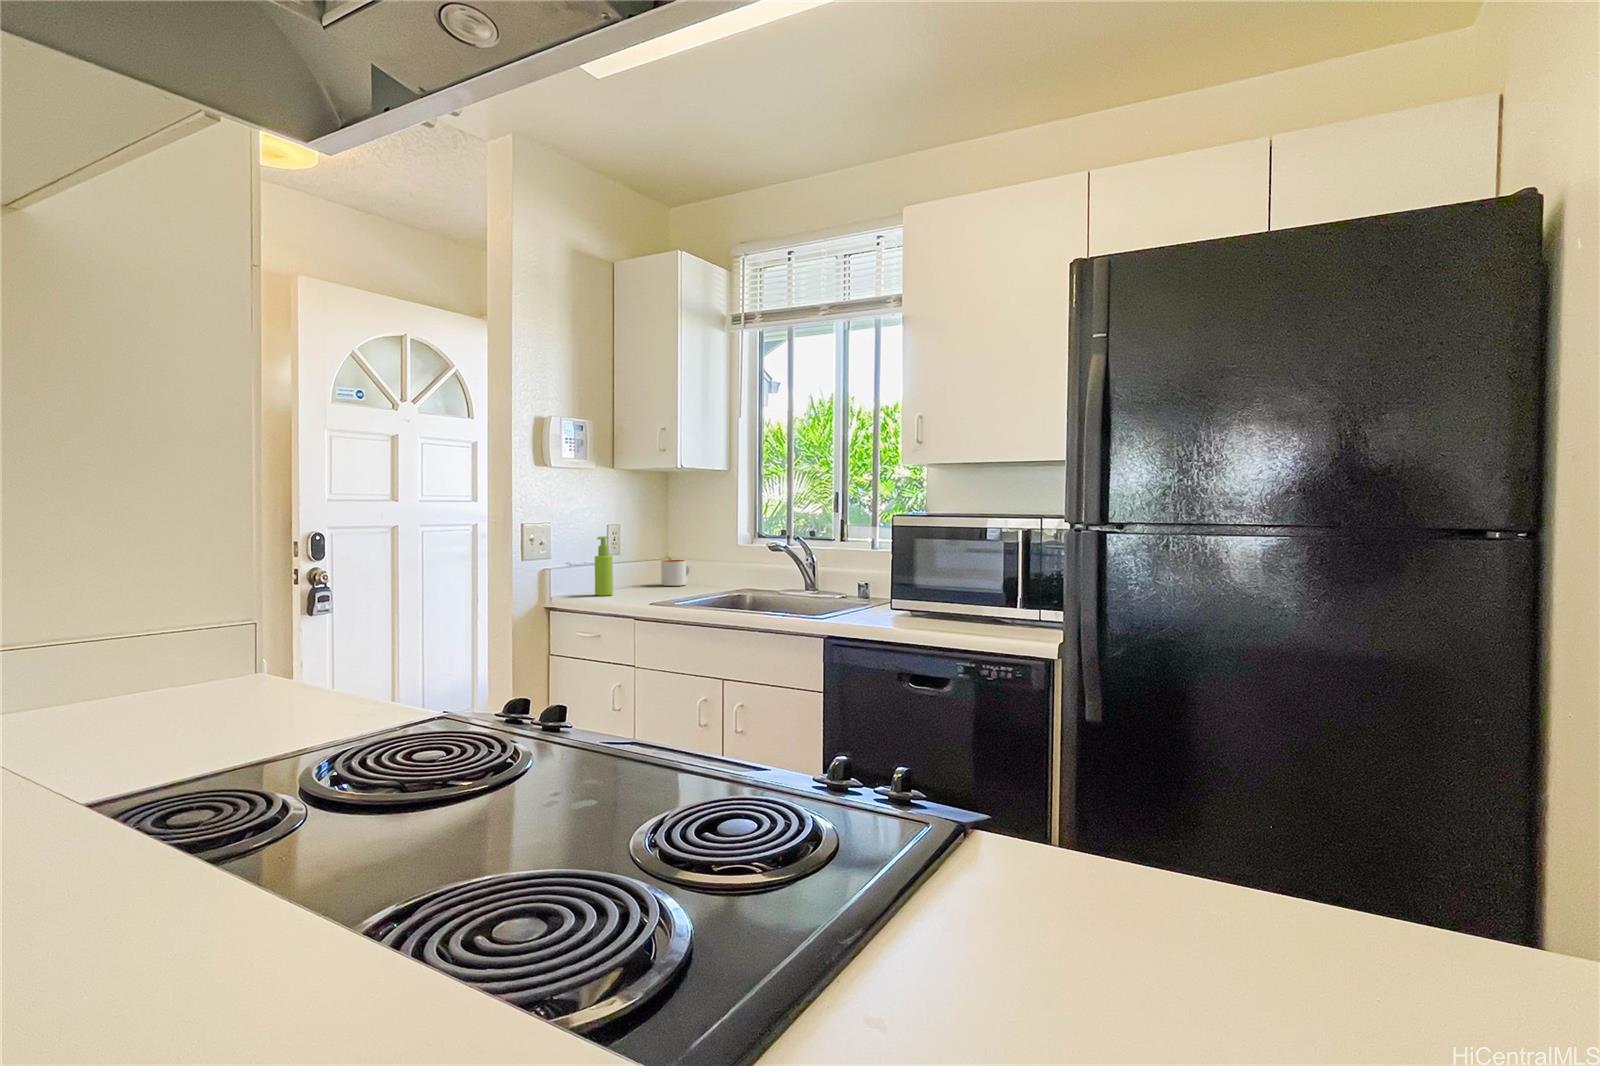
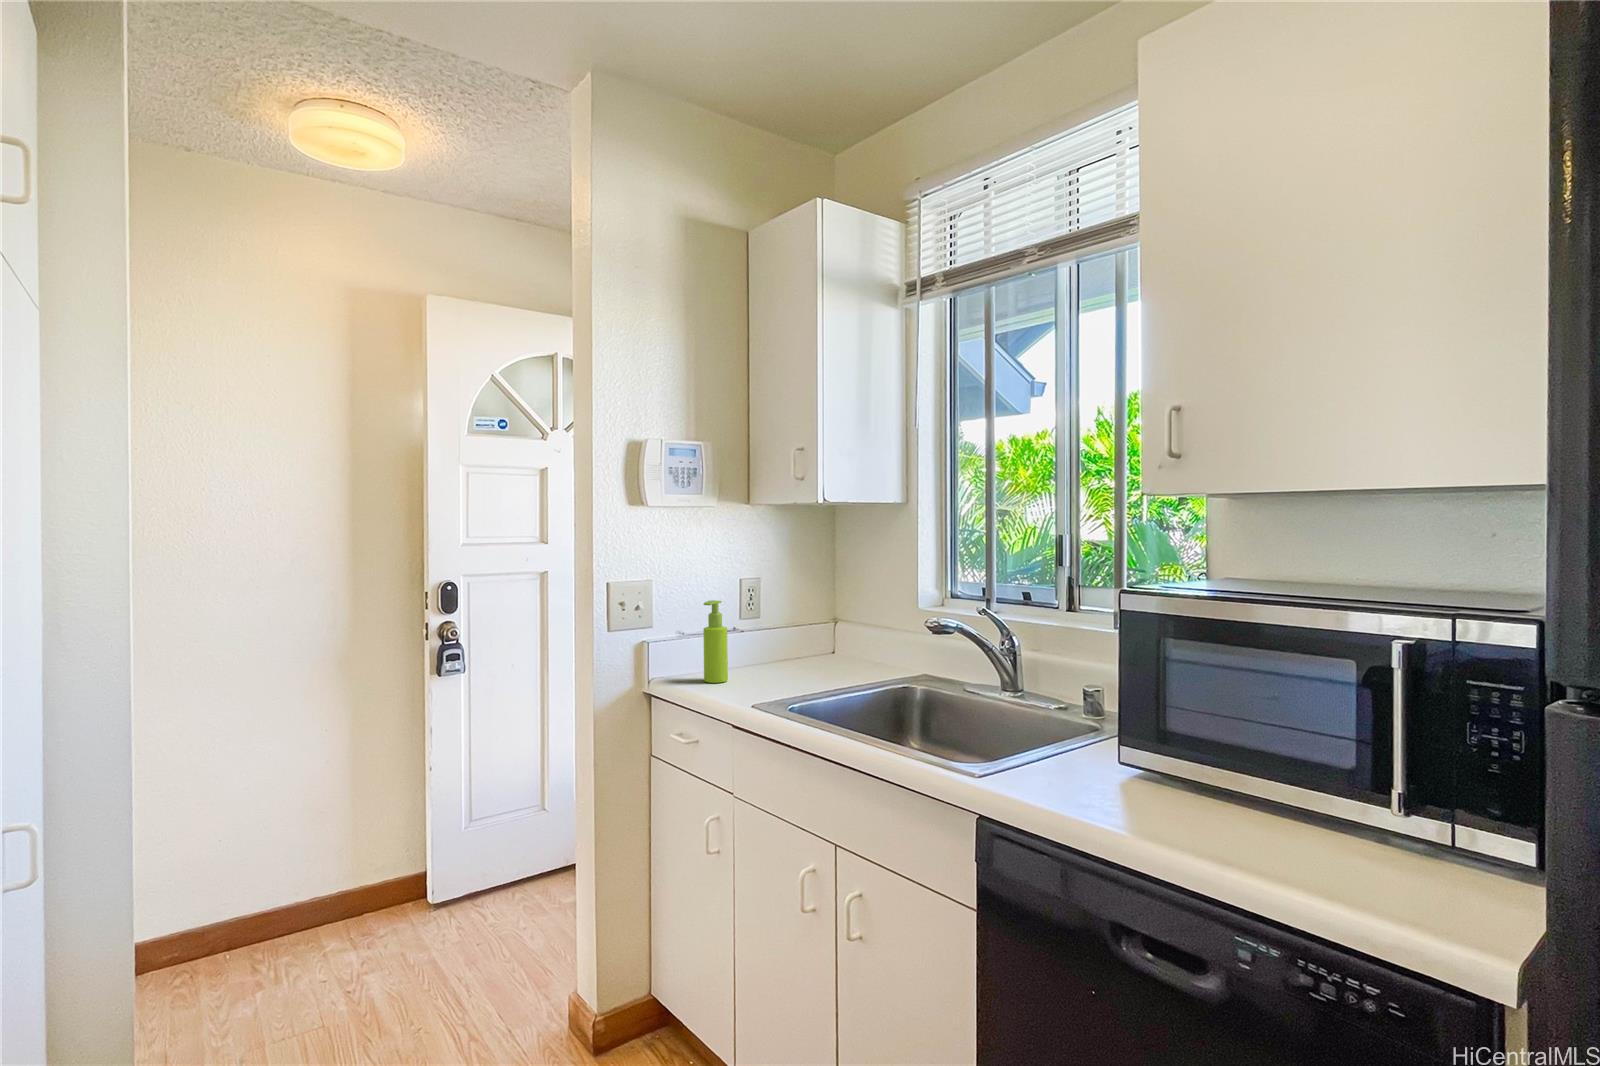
mug: present [661,560,691,586] -> none [813,628,856,666]

